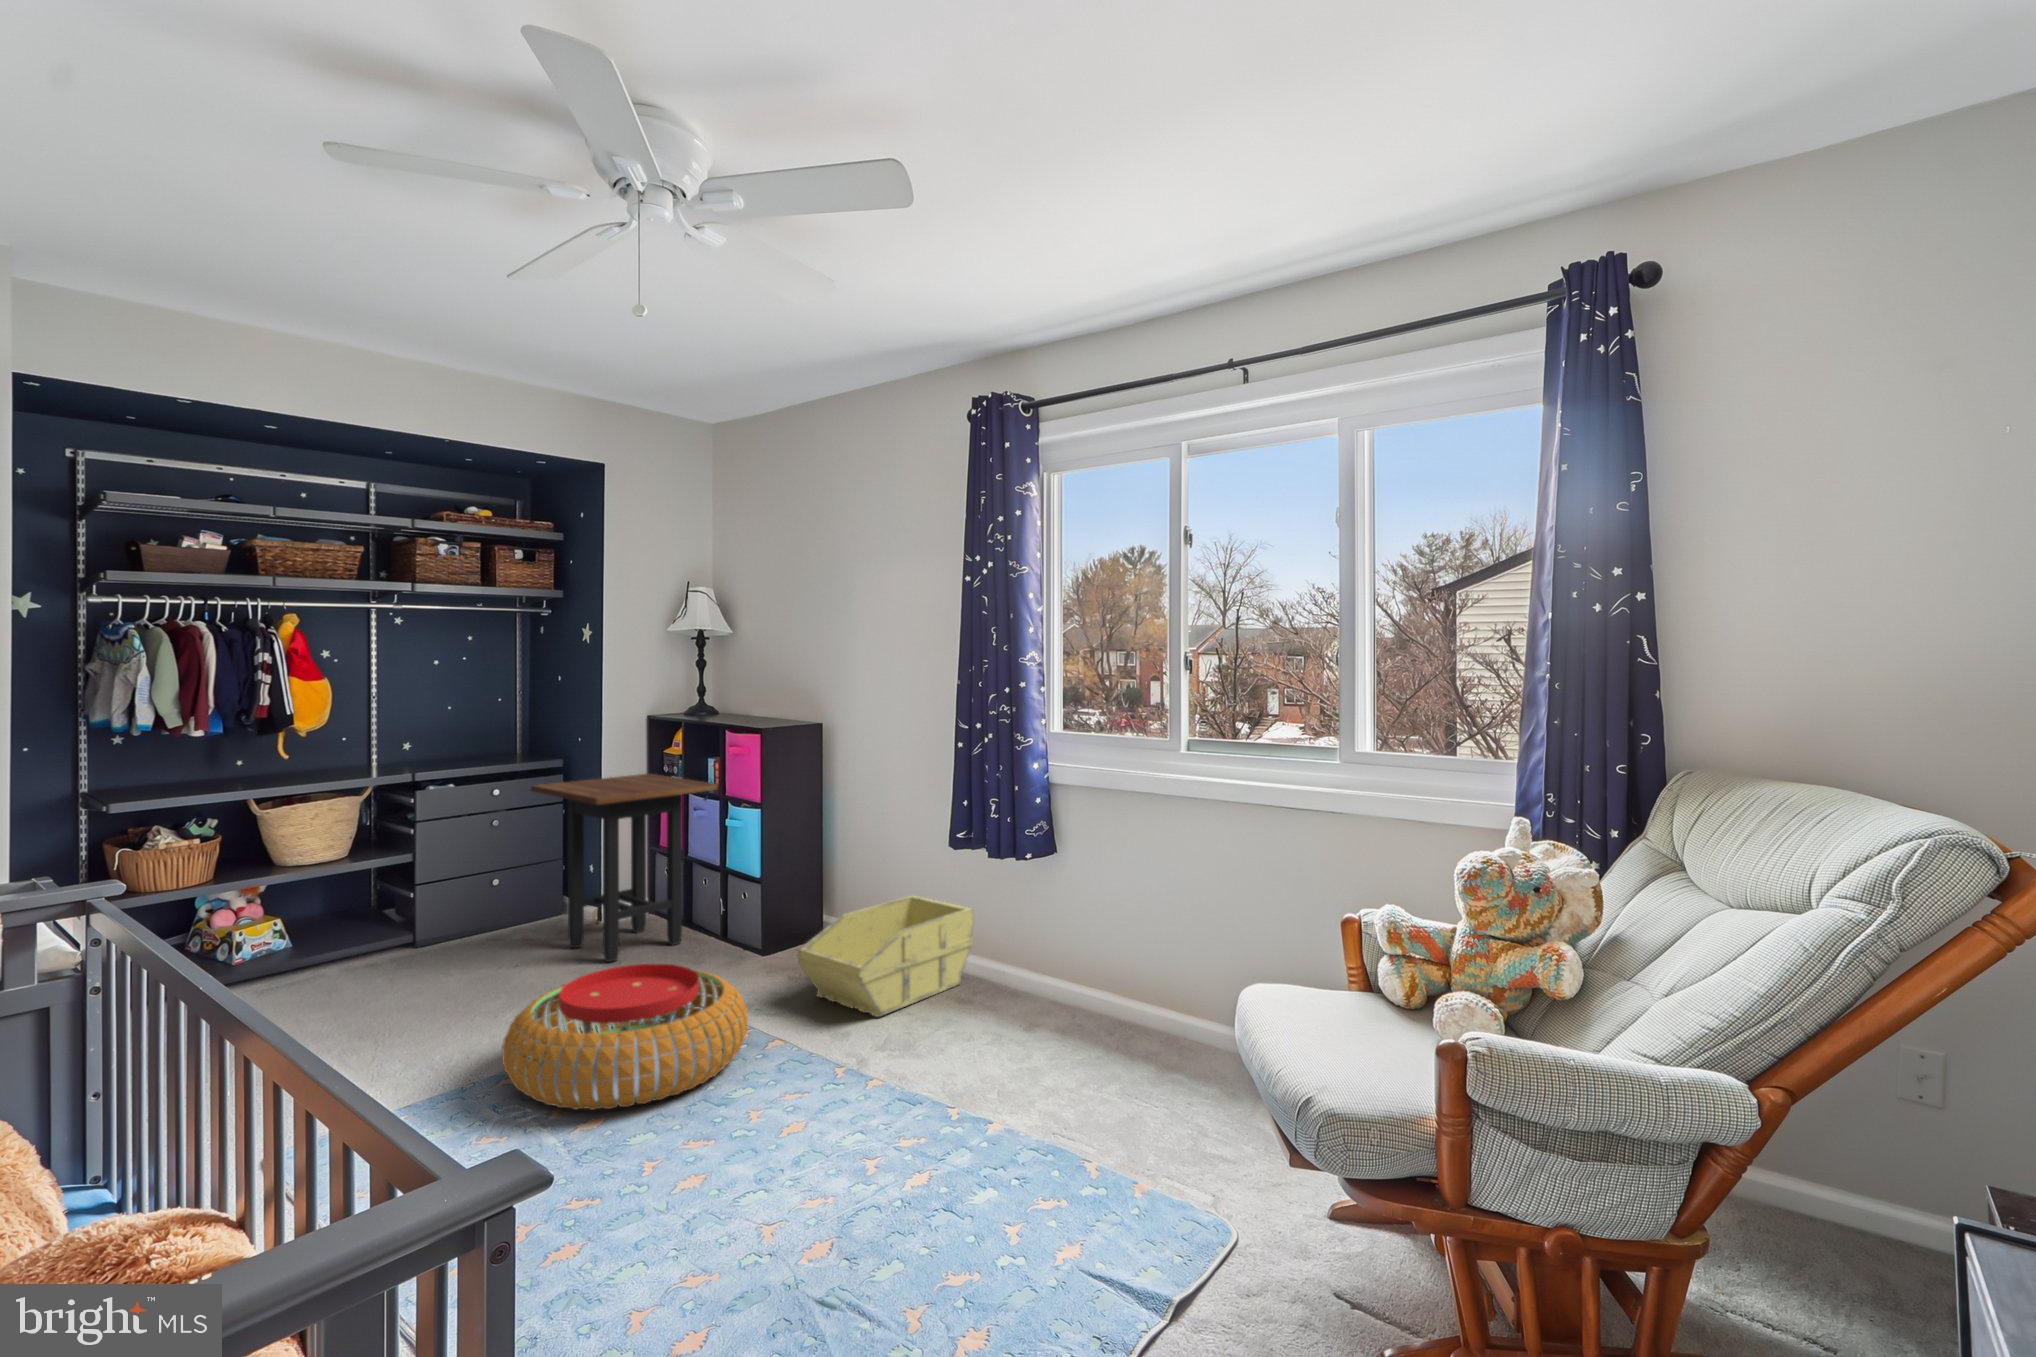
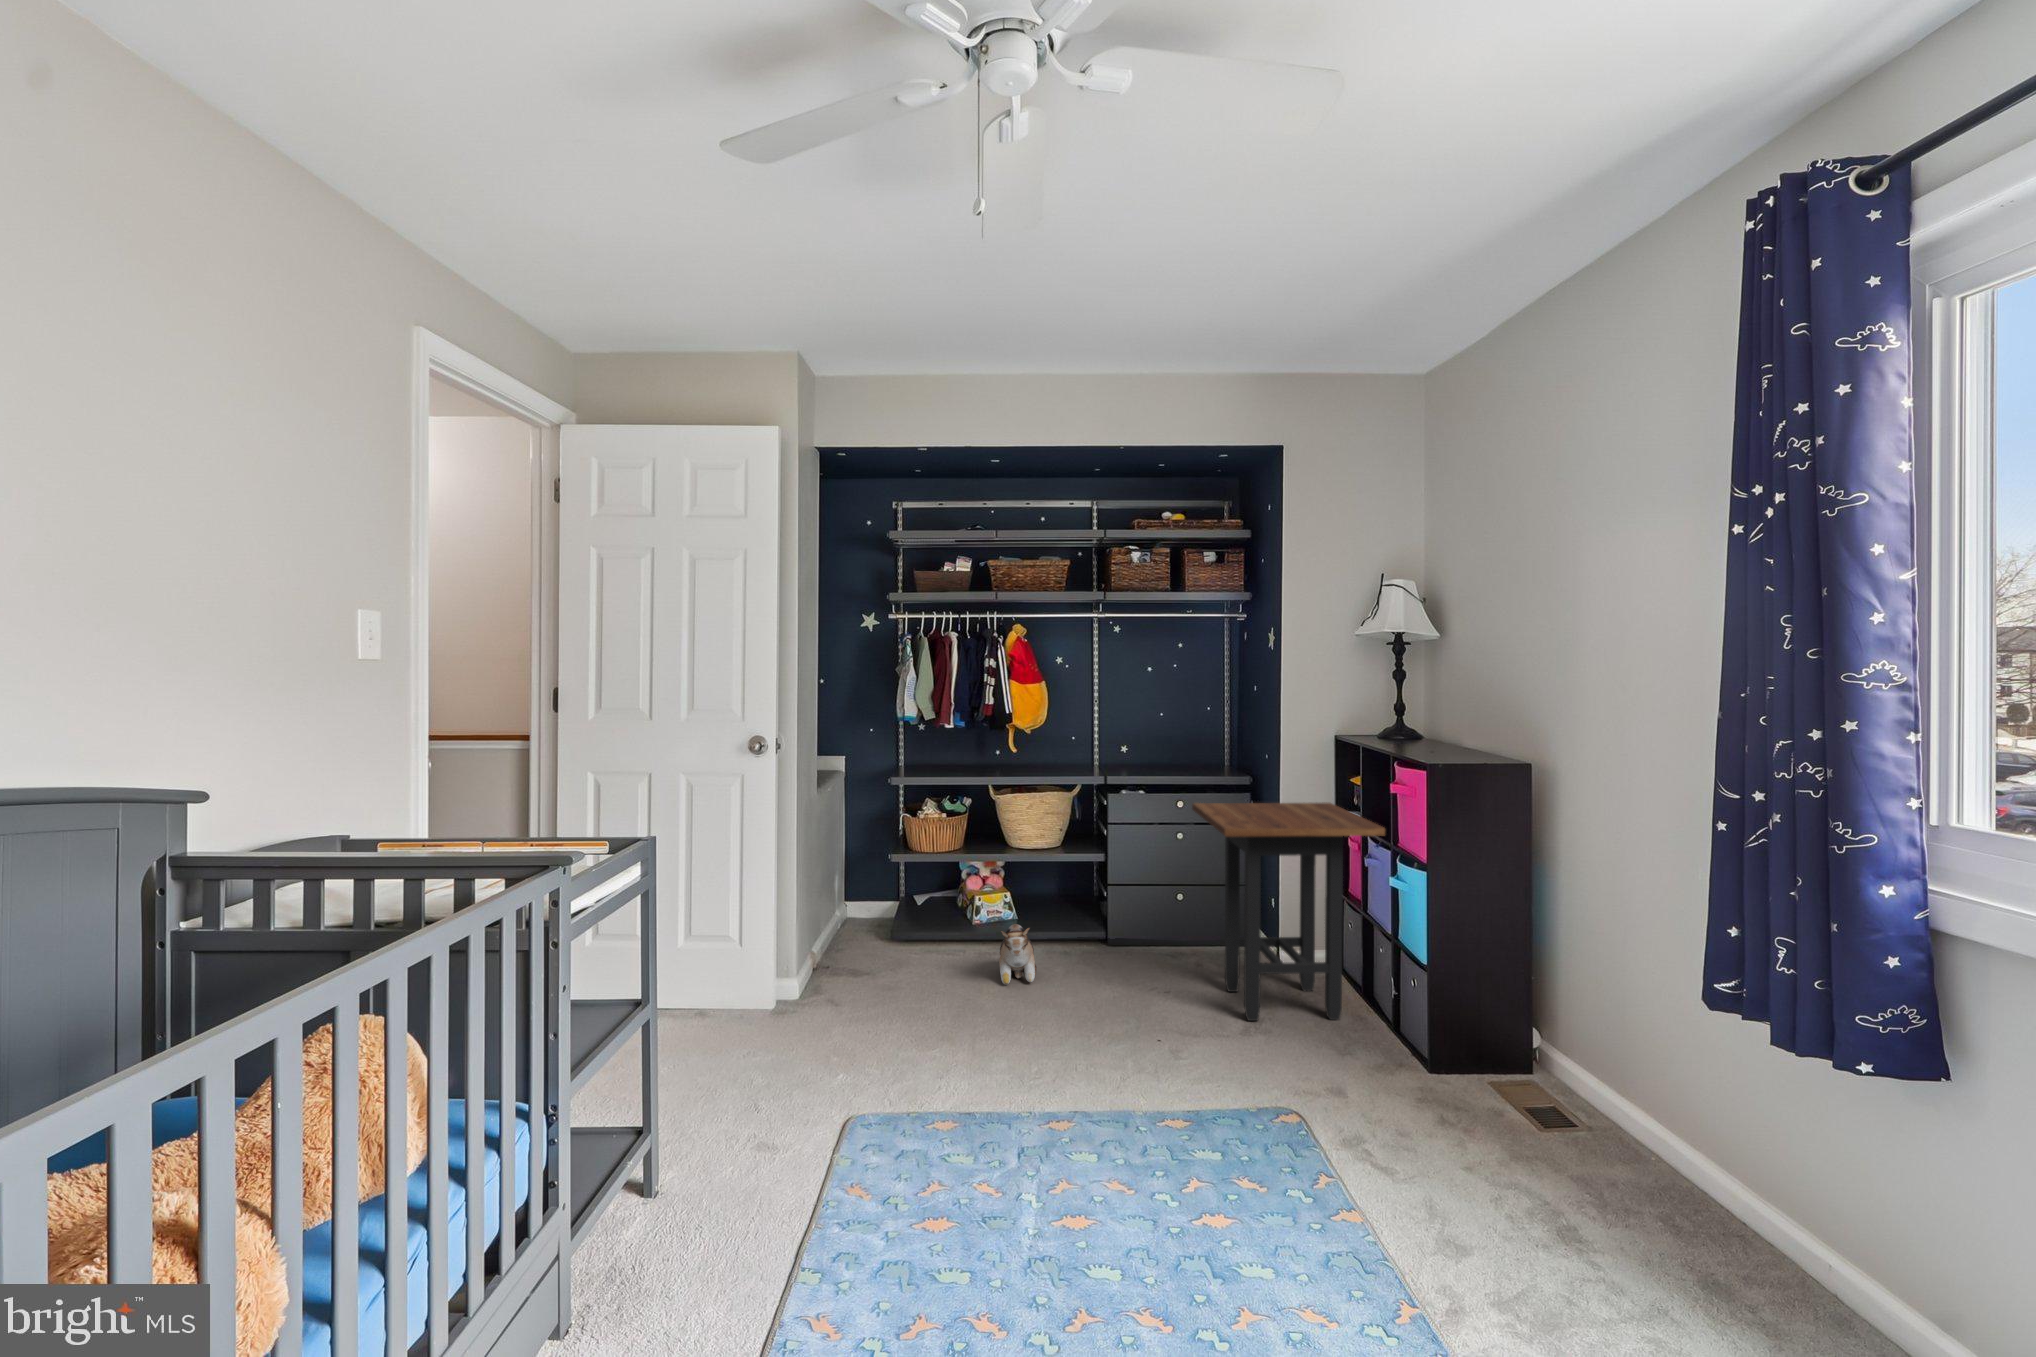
storage bin: present [797,895,974,1017] -> none [1422,1053,1757,1242]
plush toy: none [308,931,364,1000] -> present [999,924,1037,985]
pouf: present [502,964,748,1110] -> none [1031,1040,1314,1240]

